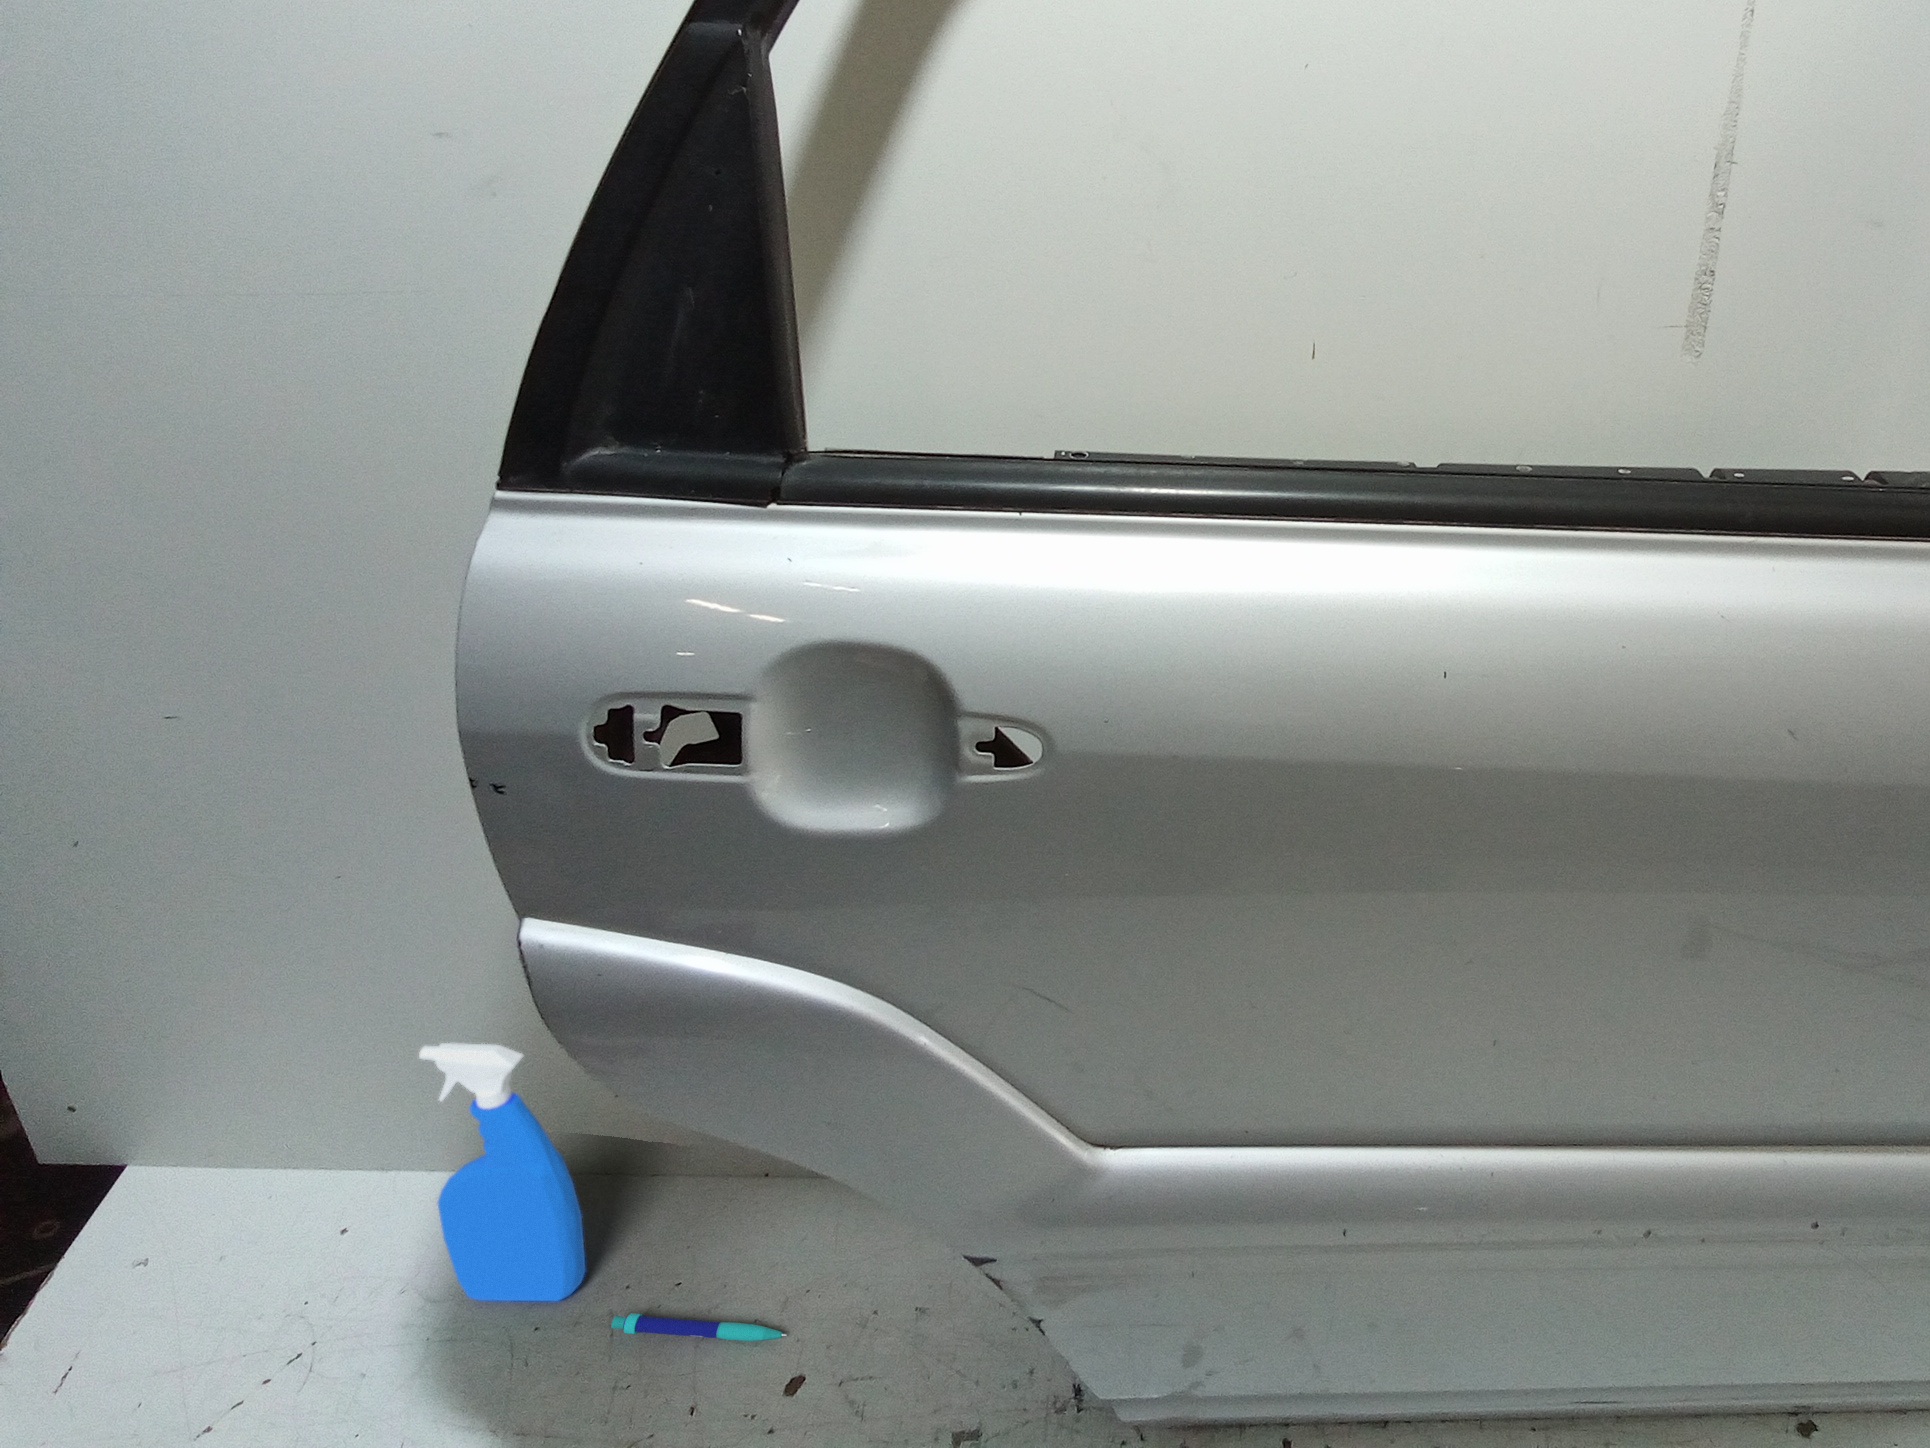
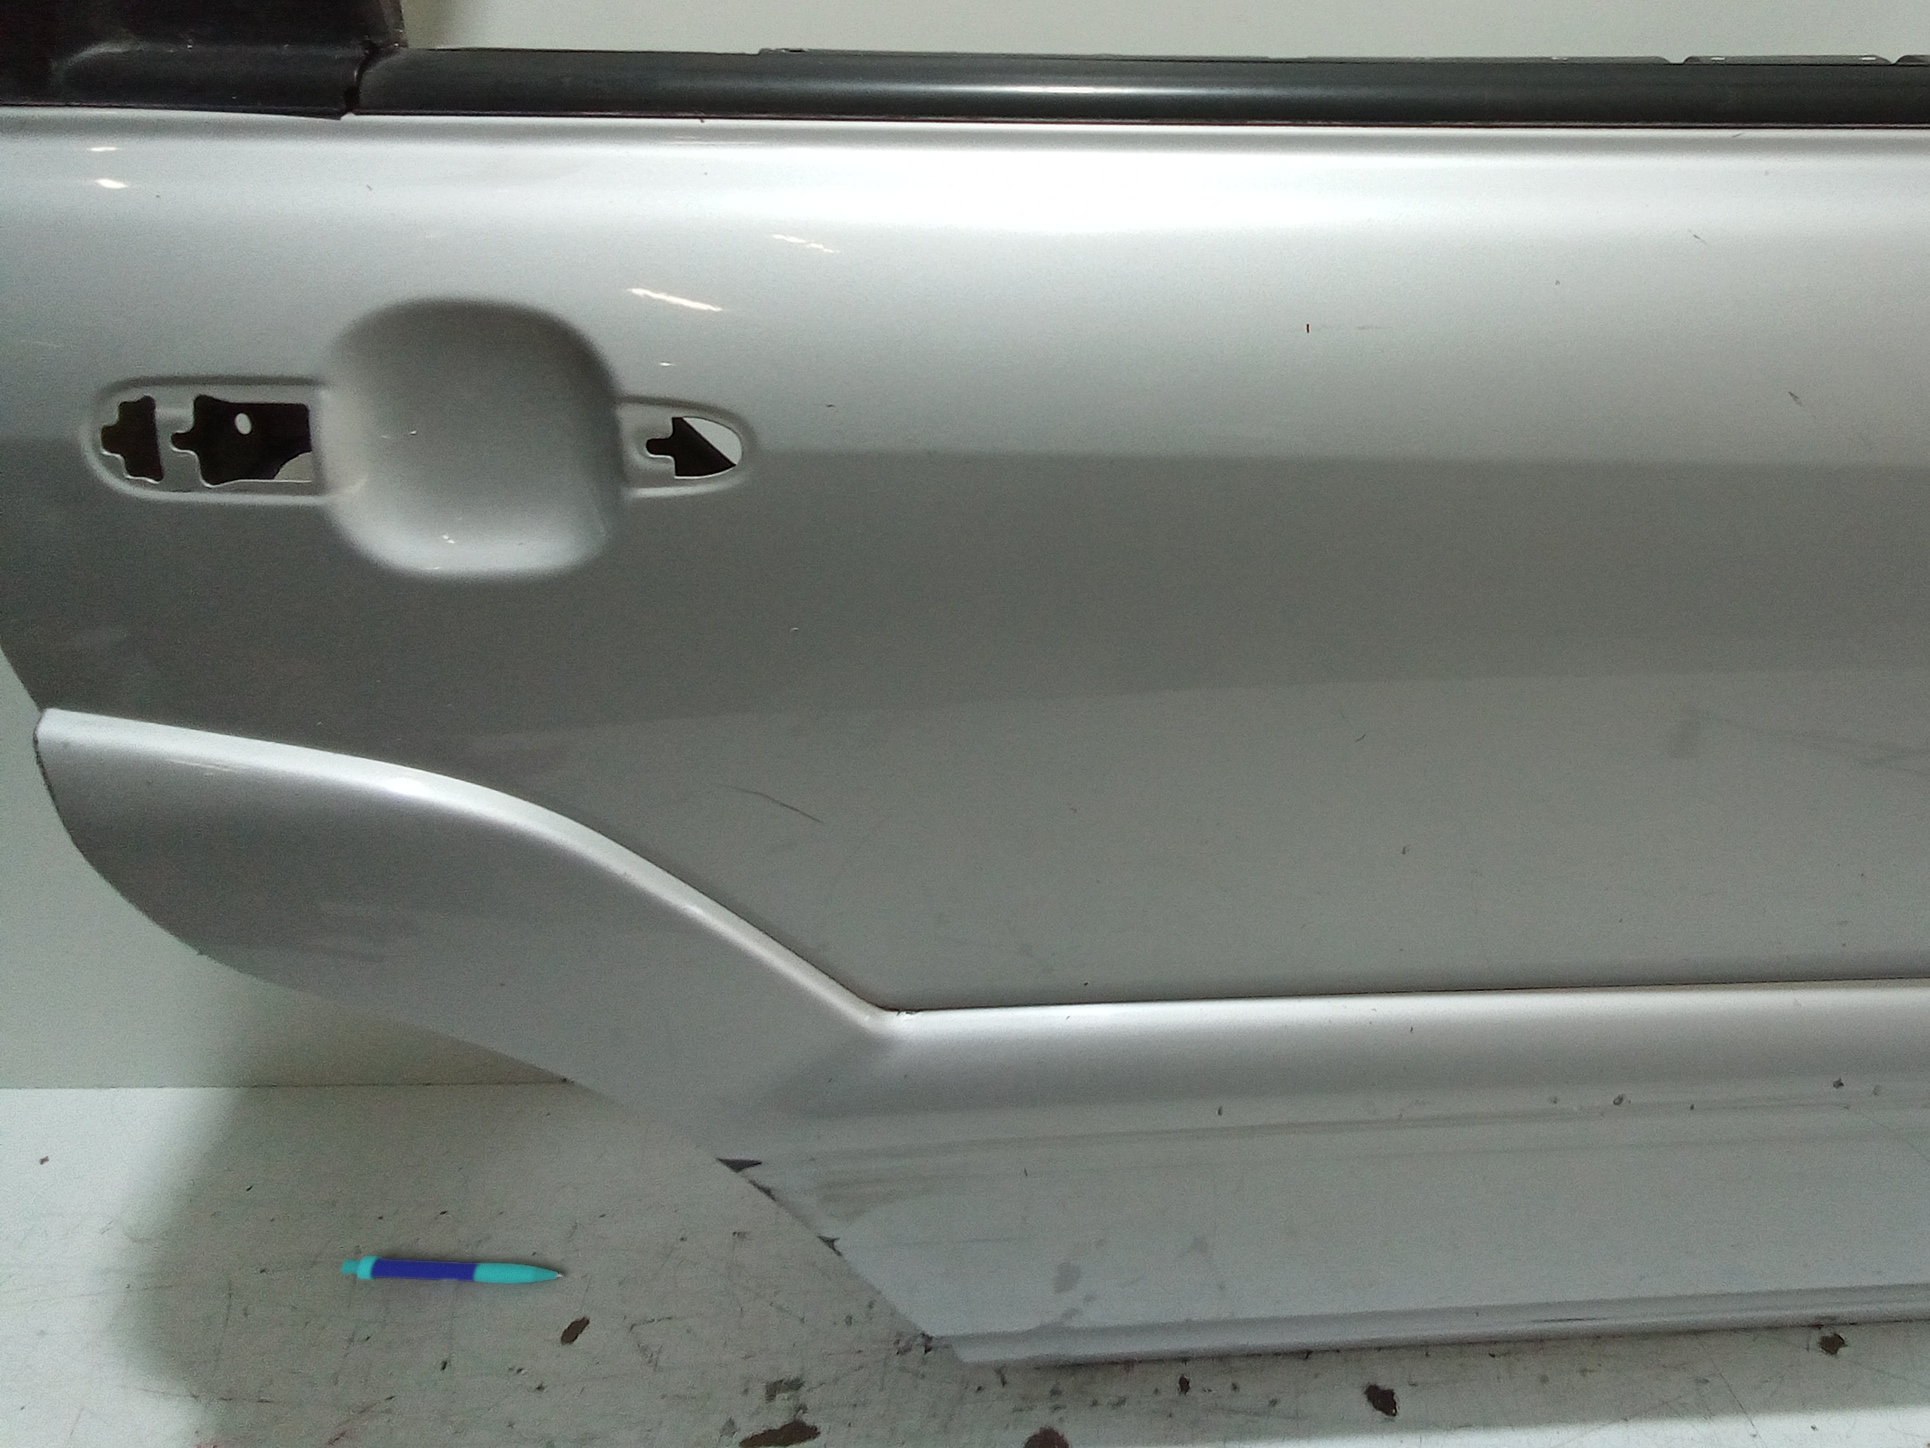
spray bottle: present [419,1043,586,1301] -> none [57,930,315,1247]

